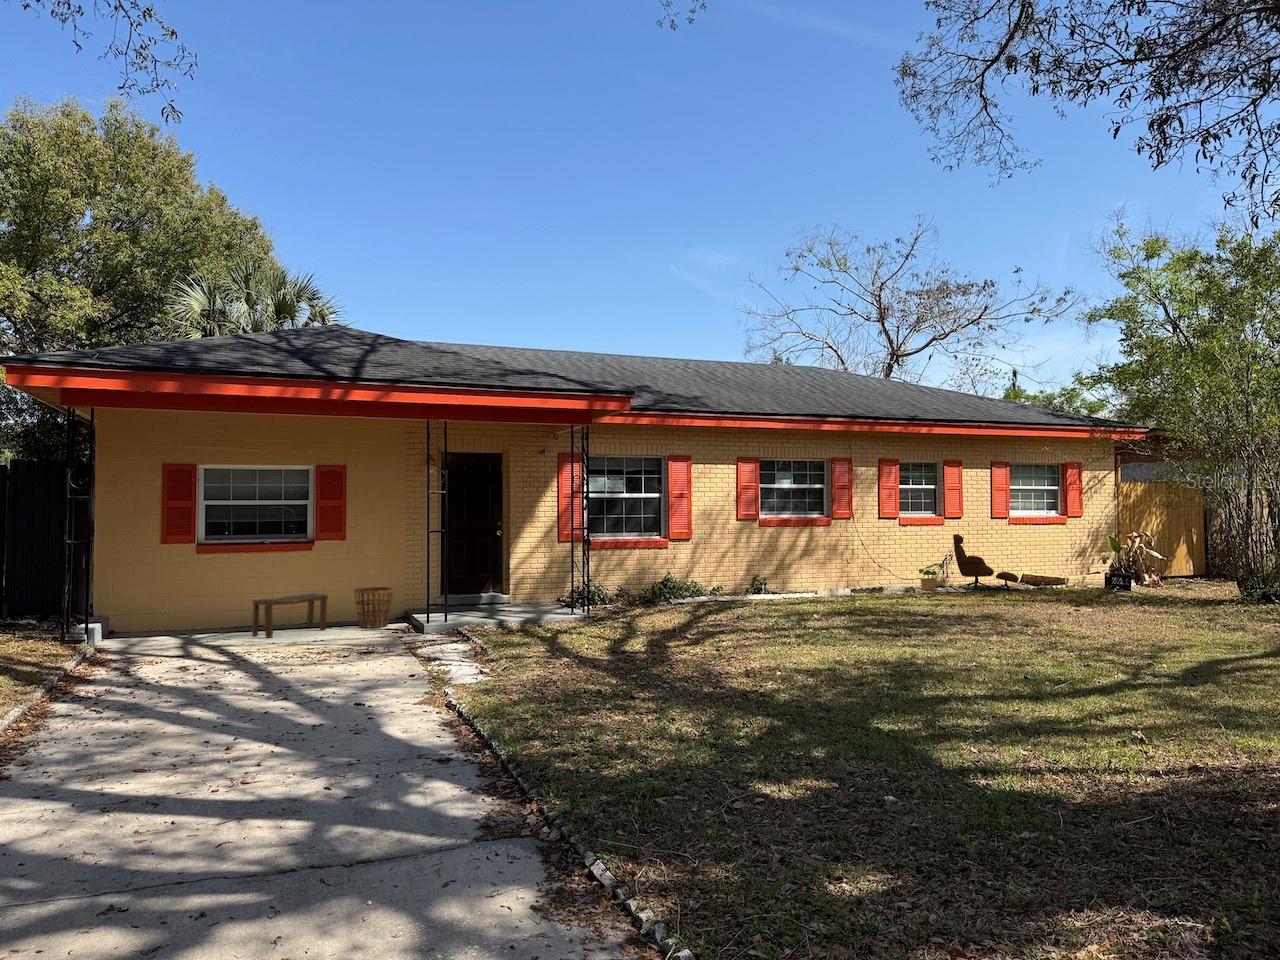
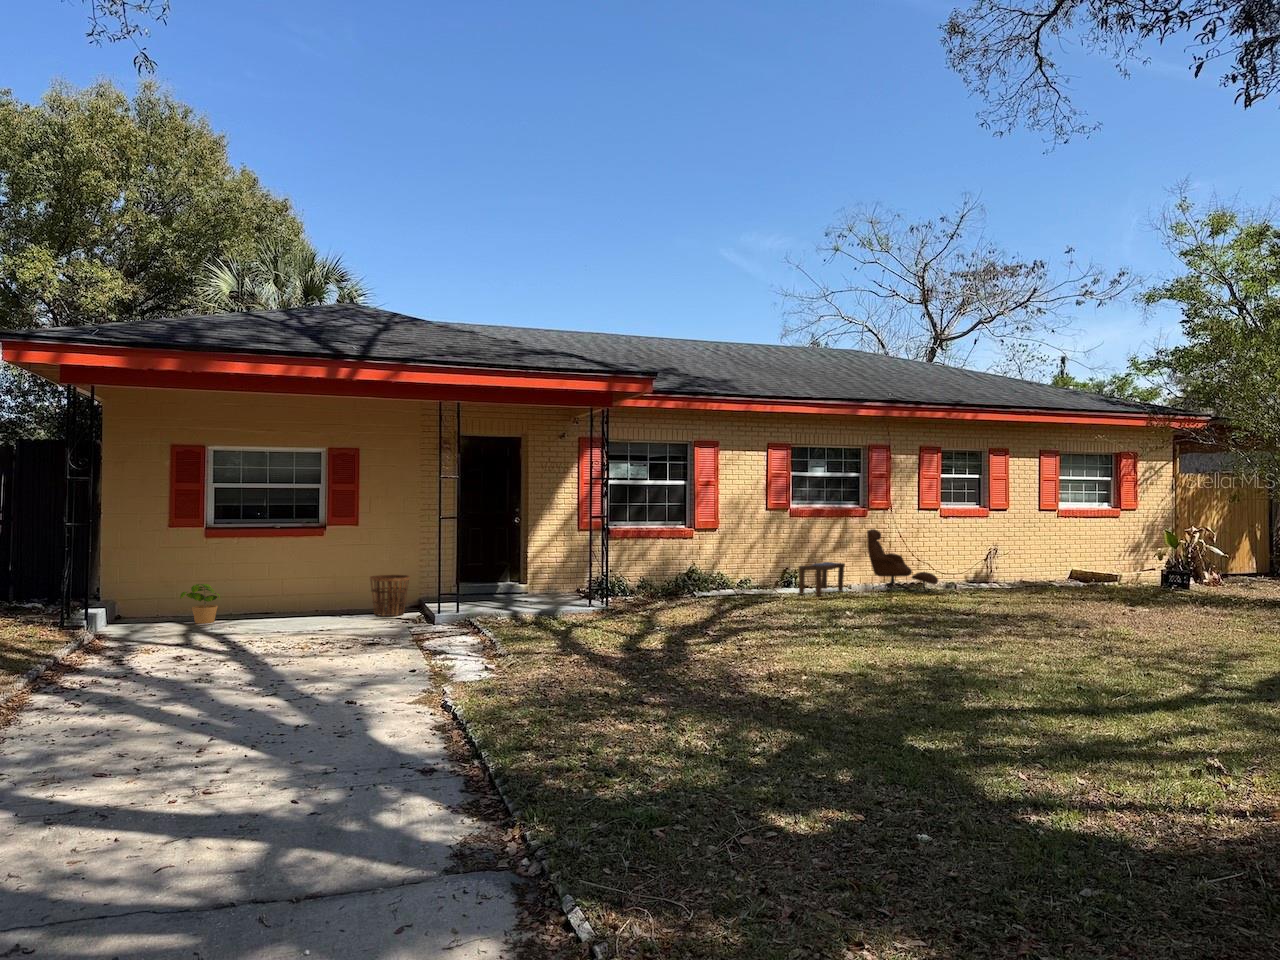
lounge chair: present [953,534,1019,591] -> present [867,529,938,593]
potted plant: present [919,563,944,591] -> present [180,584,220,624]
bench: present [252,593,328,638] -> present [799,562,845,596]

